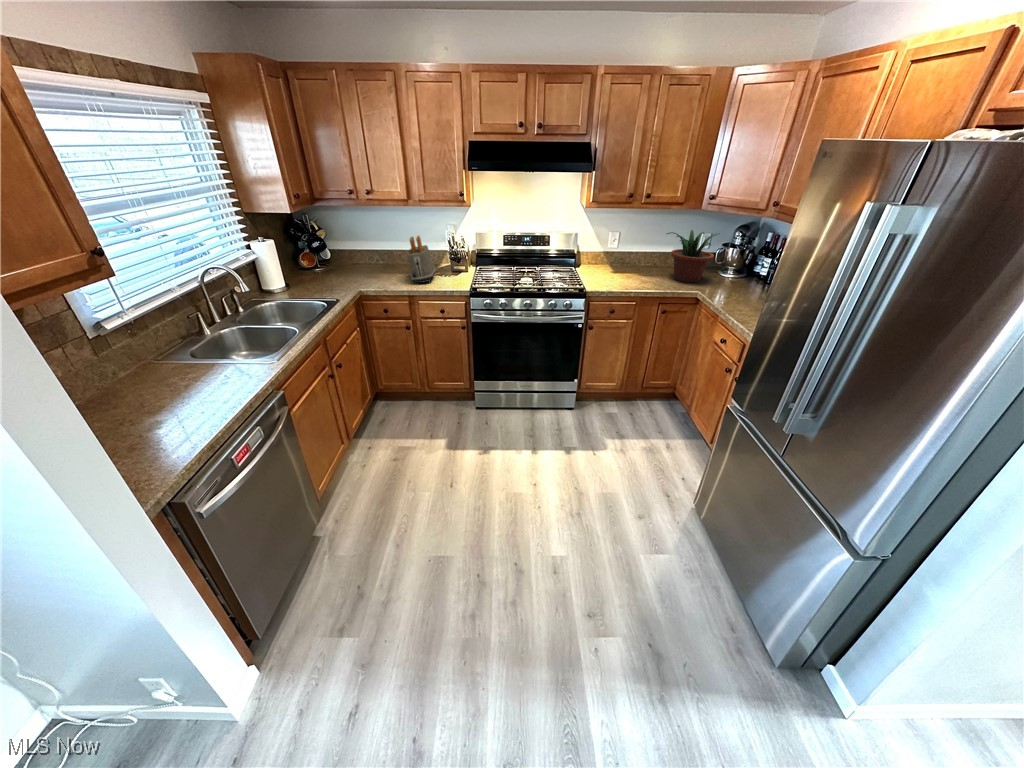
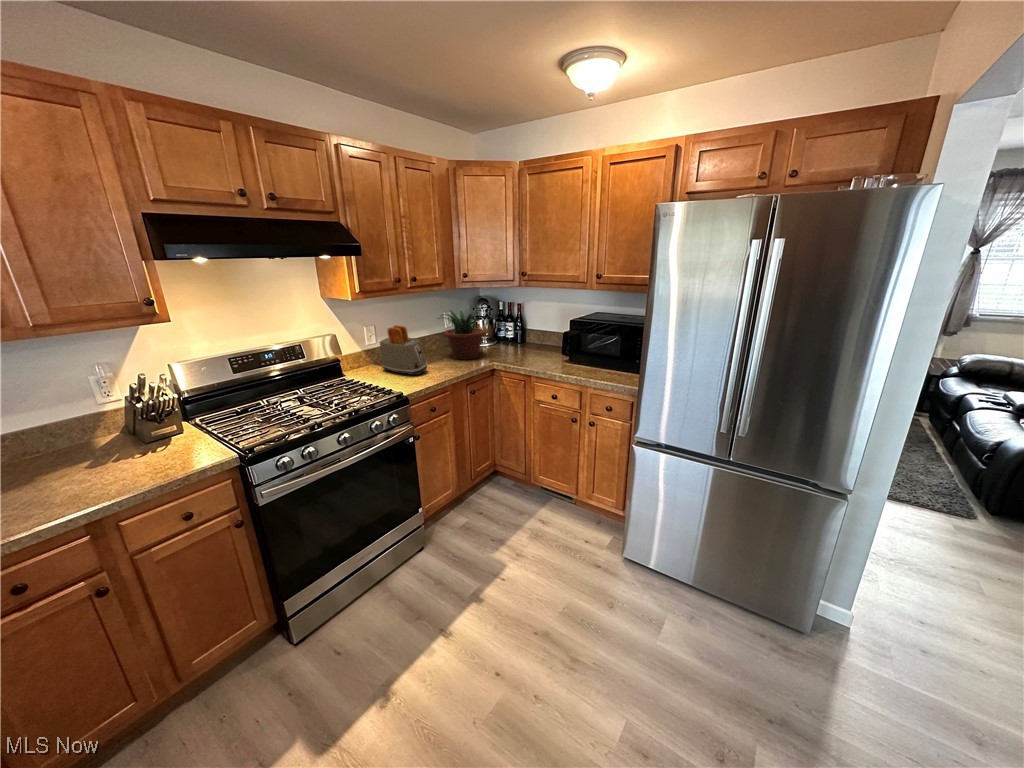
toaster: present [408,236,435,283] -> present [380,325,427,375]

